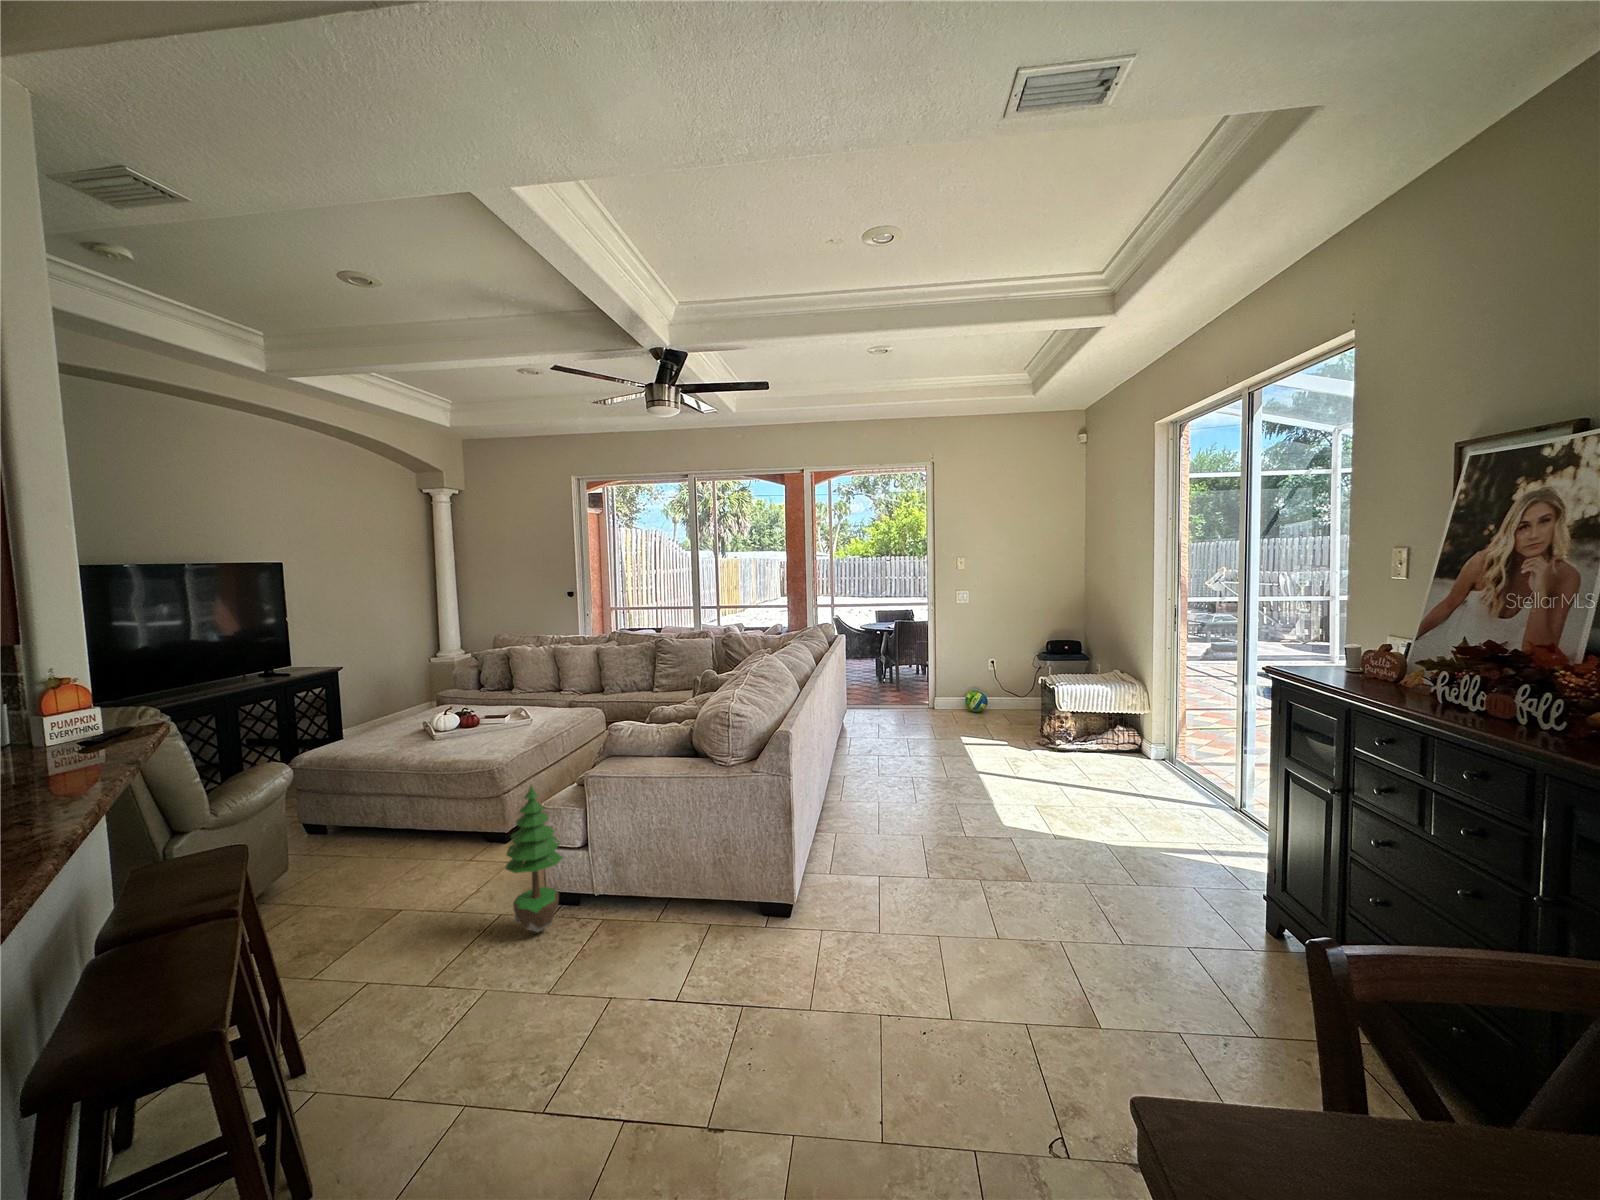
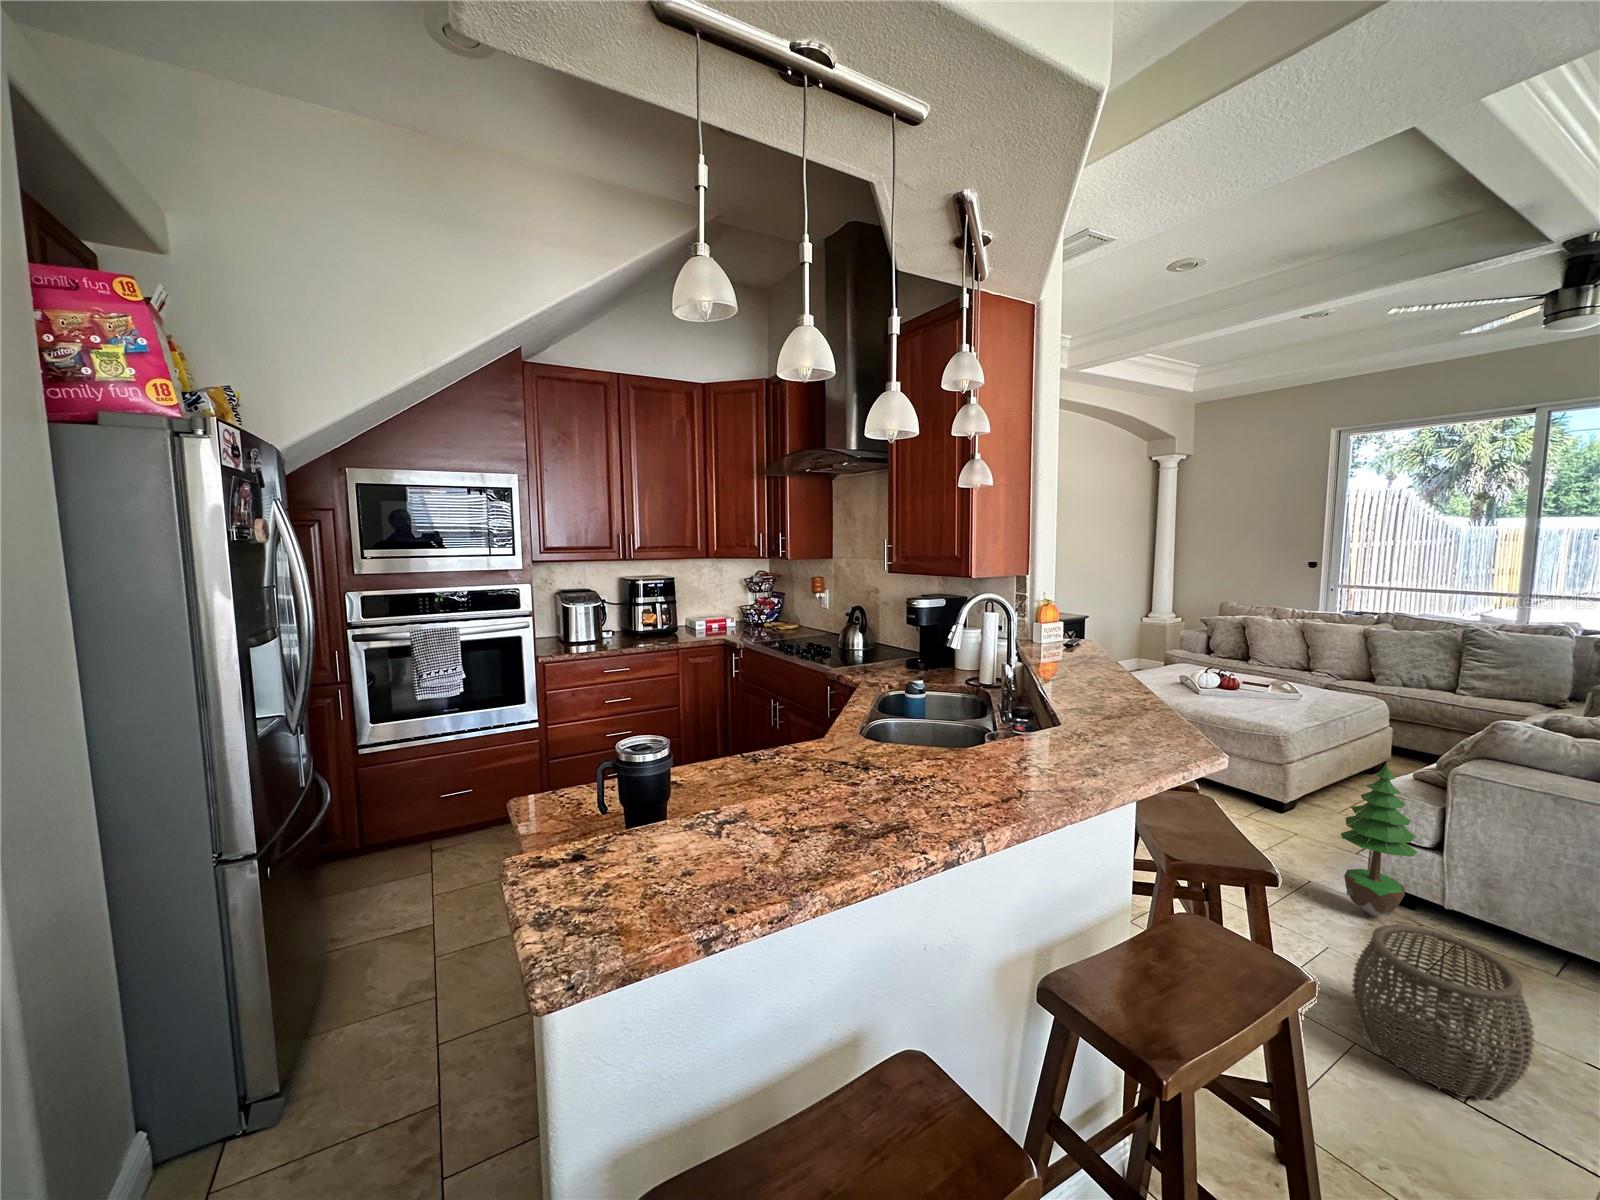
woven basket: none [458,945,592,1115] -> present [1352,925,1534,1100]

